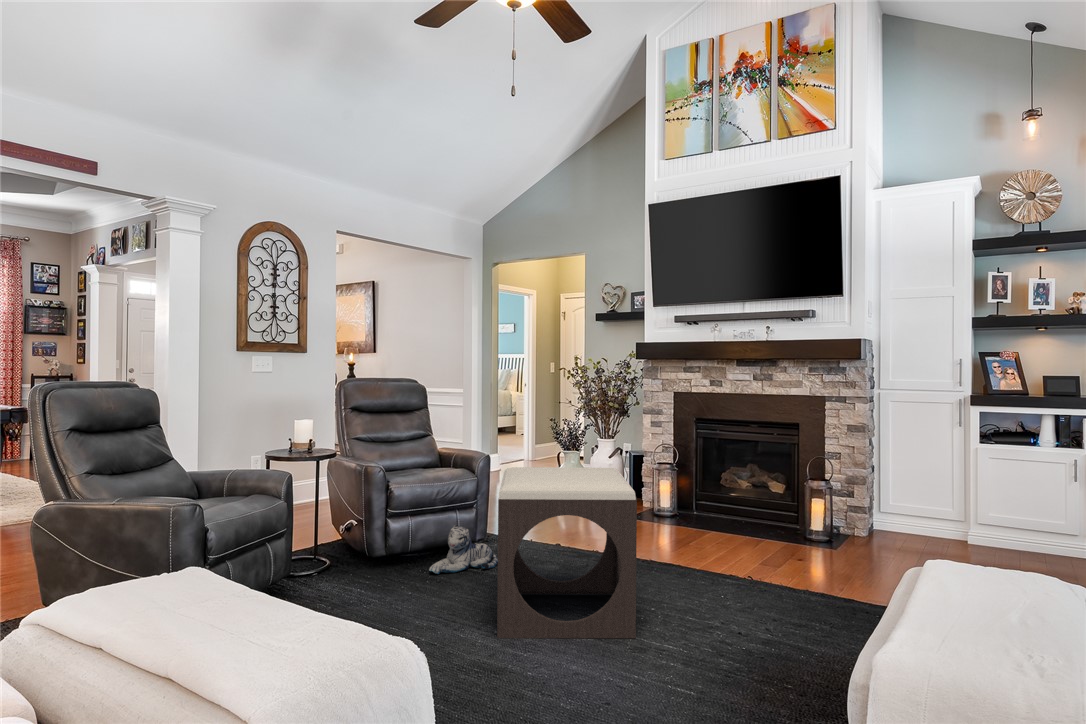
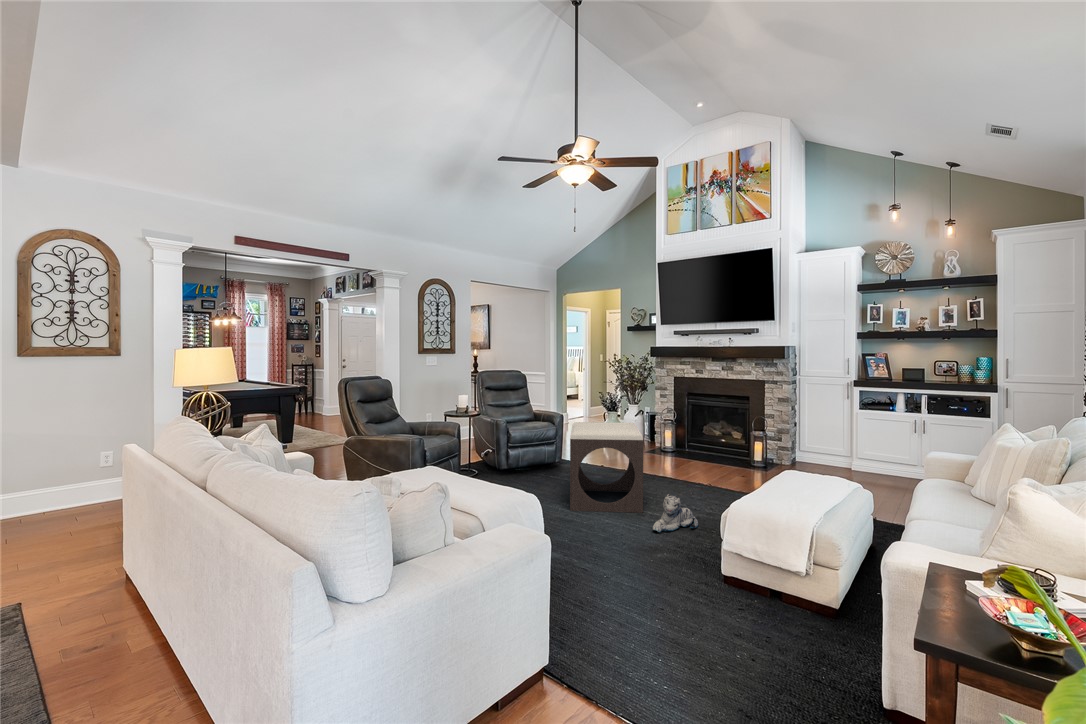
plush toy: present [429,525,498,574] -> present [652,494,699,532]

